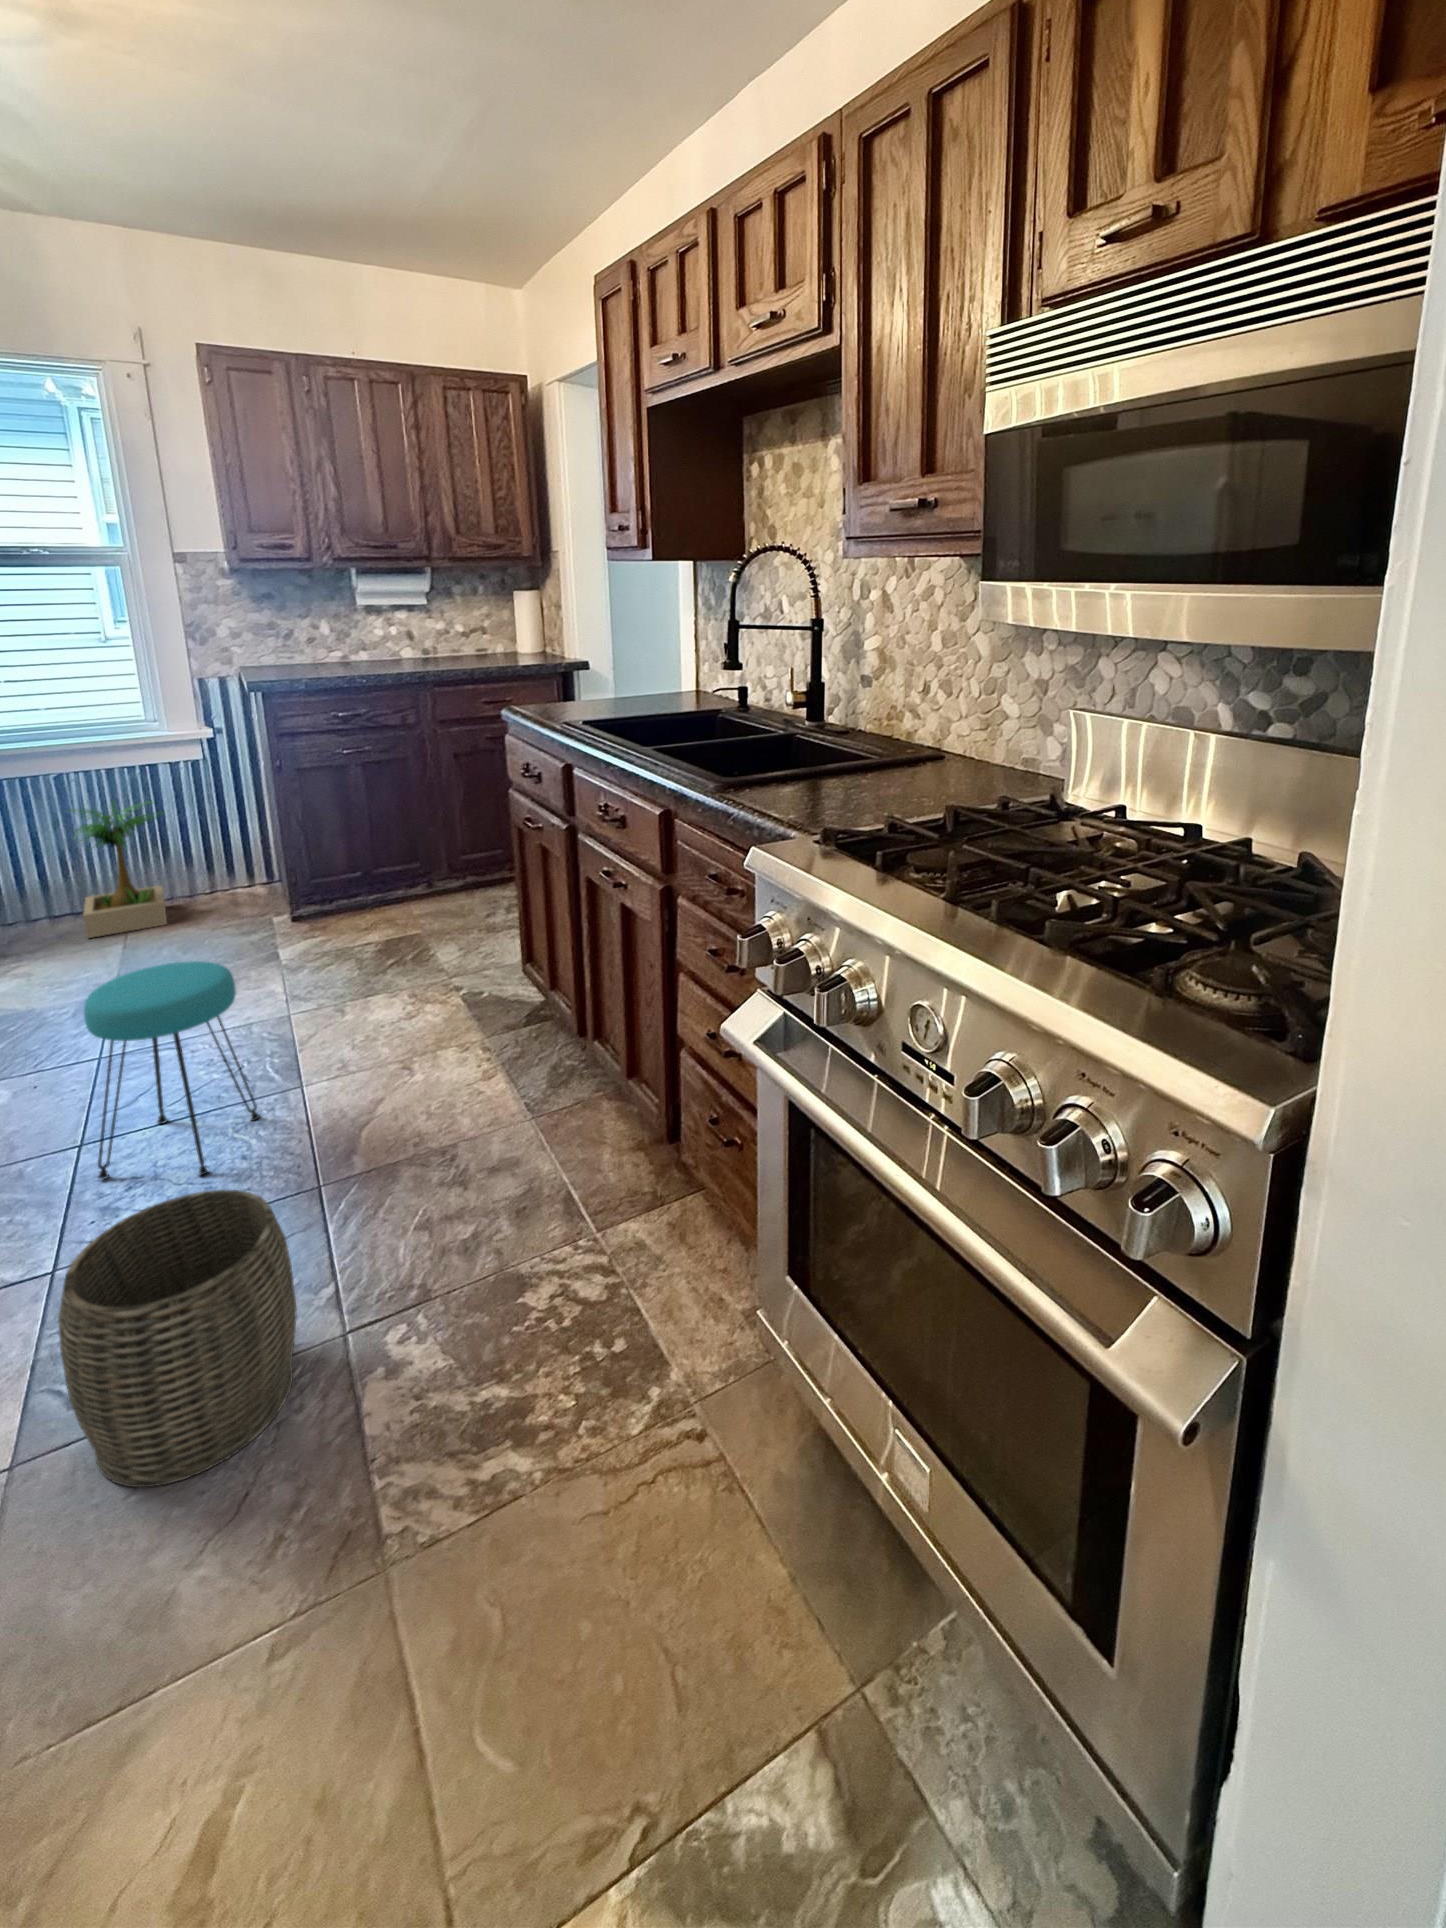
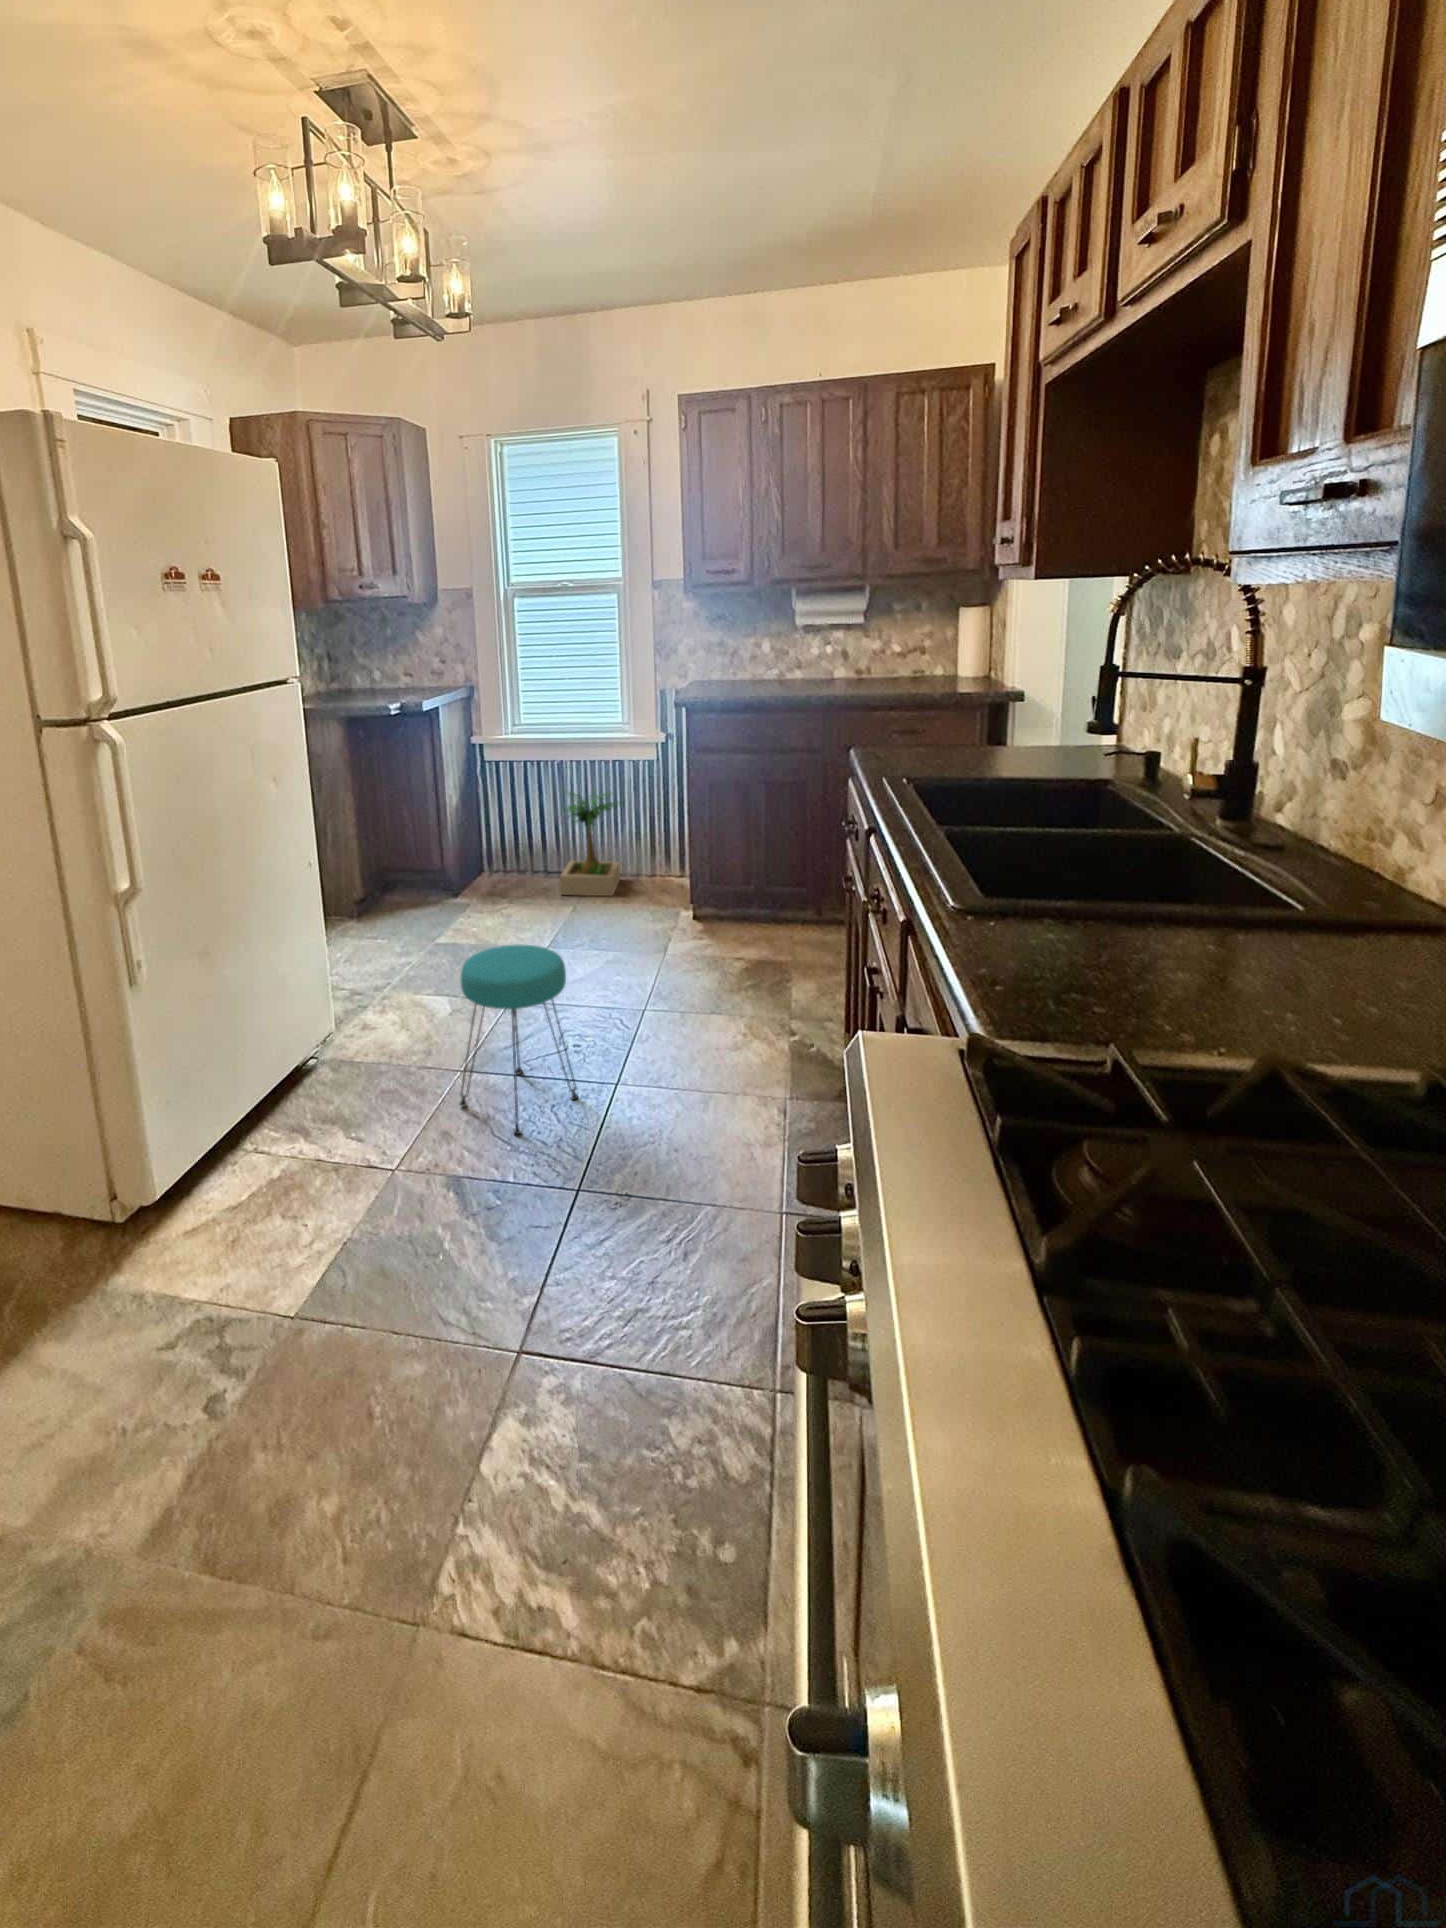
woven basket: present [58,1190,297,1487] -> none [310,1162,480,1413]

